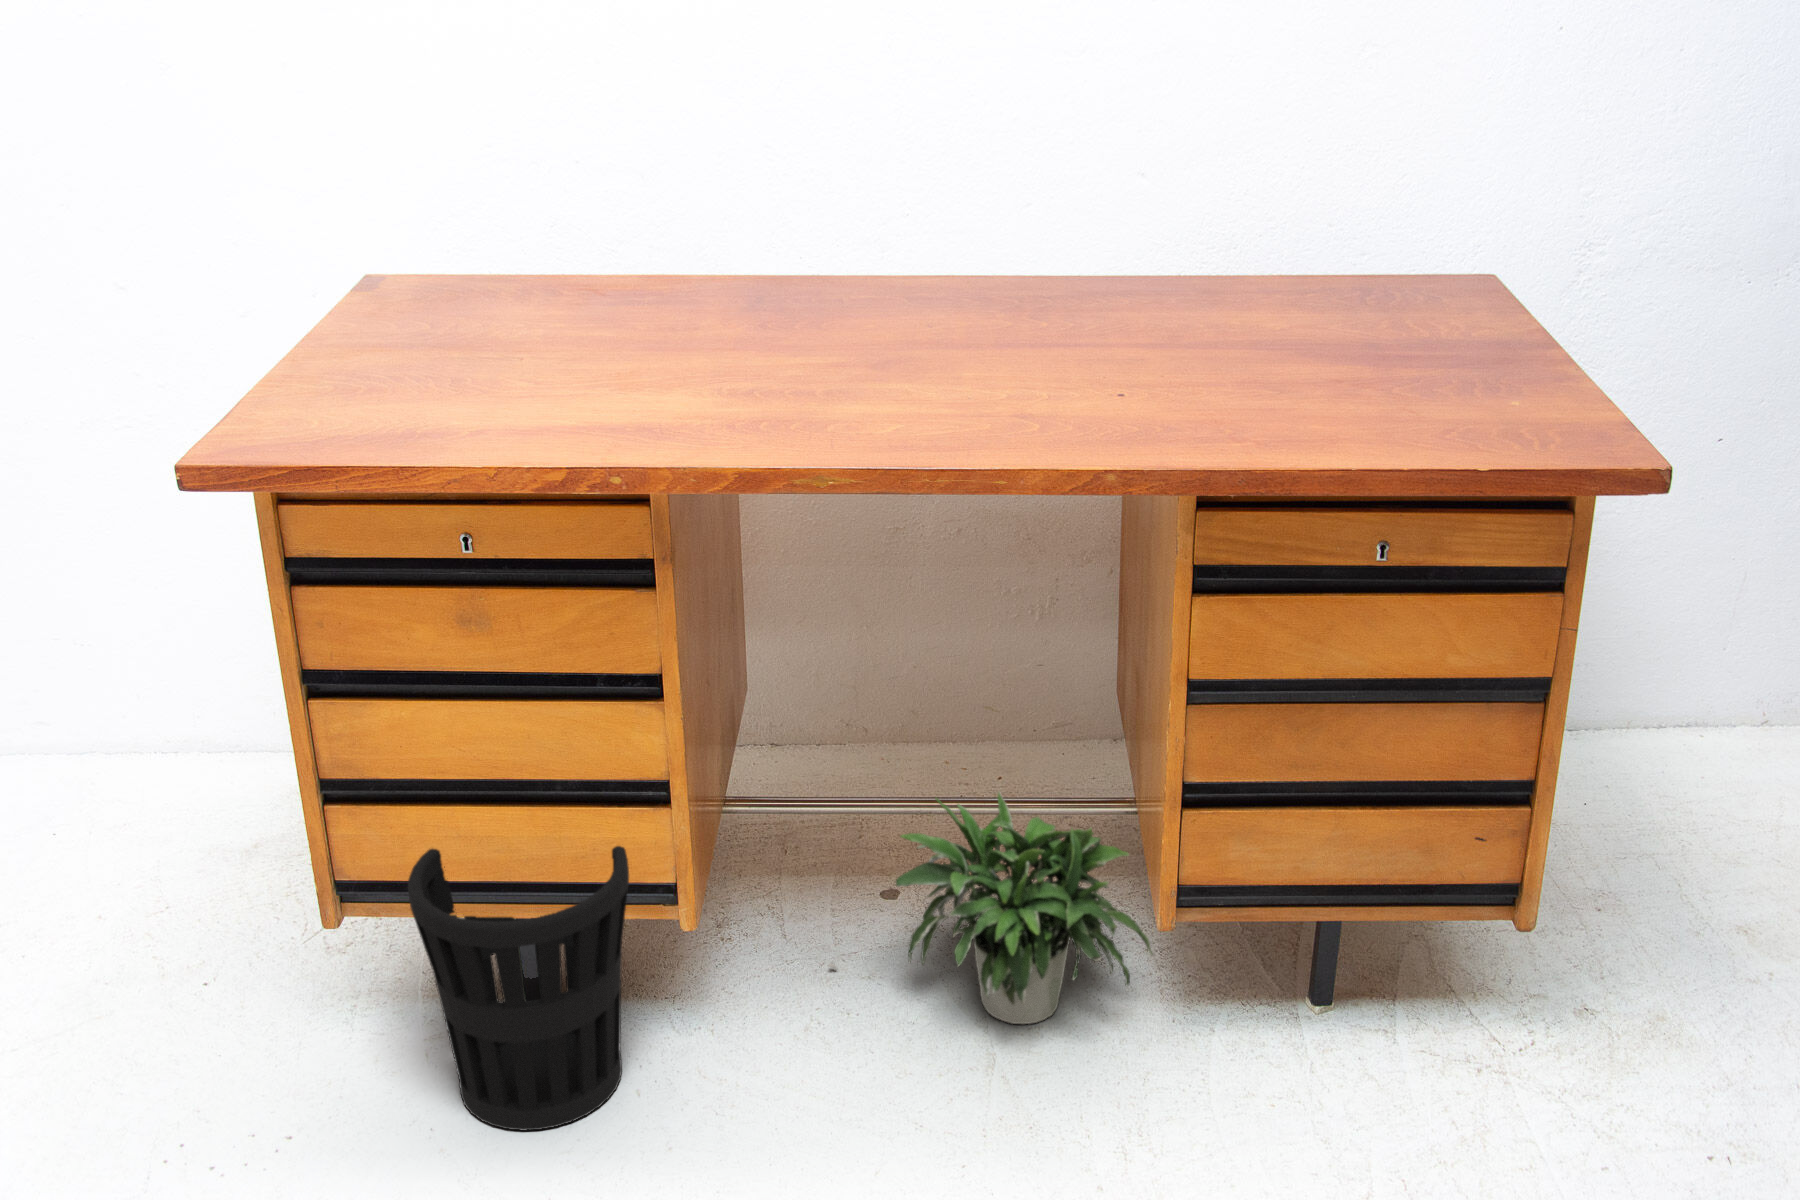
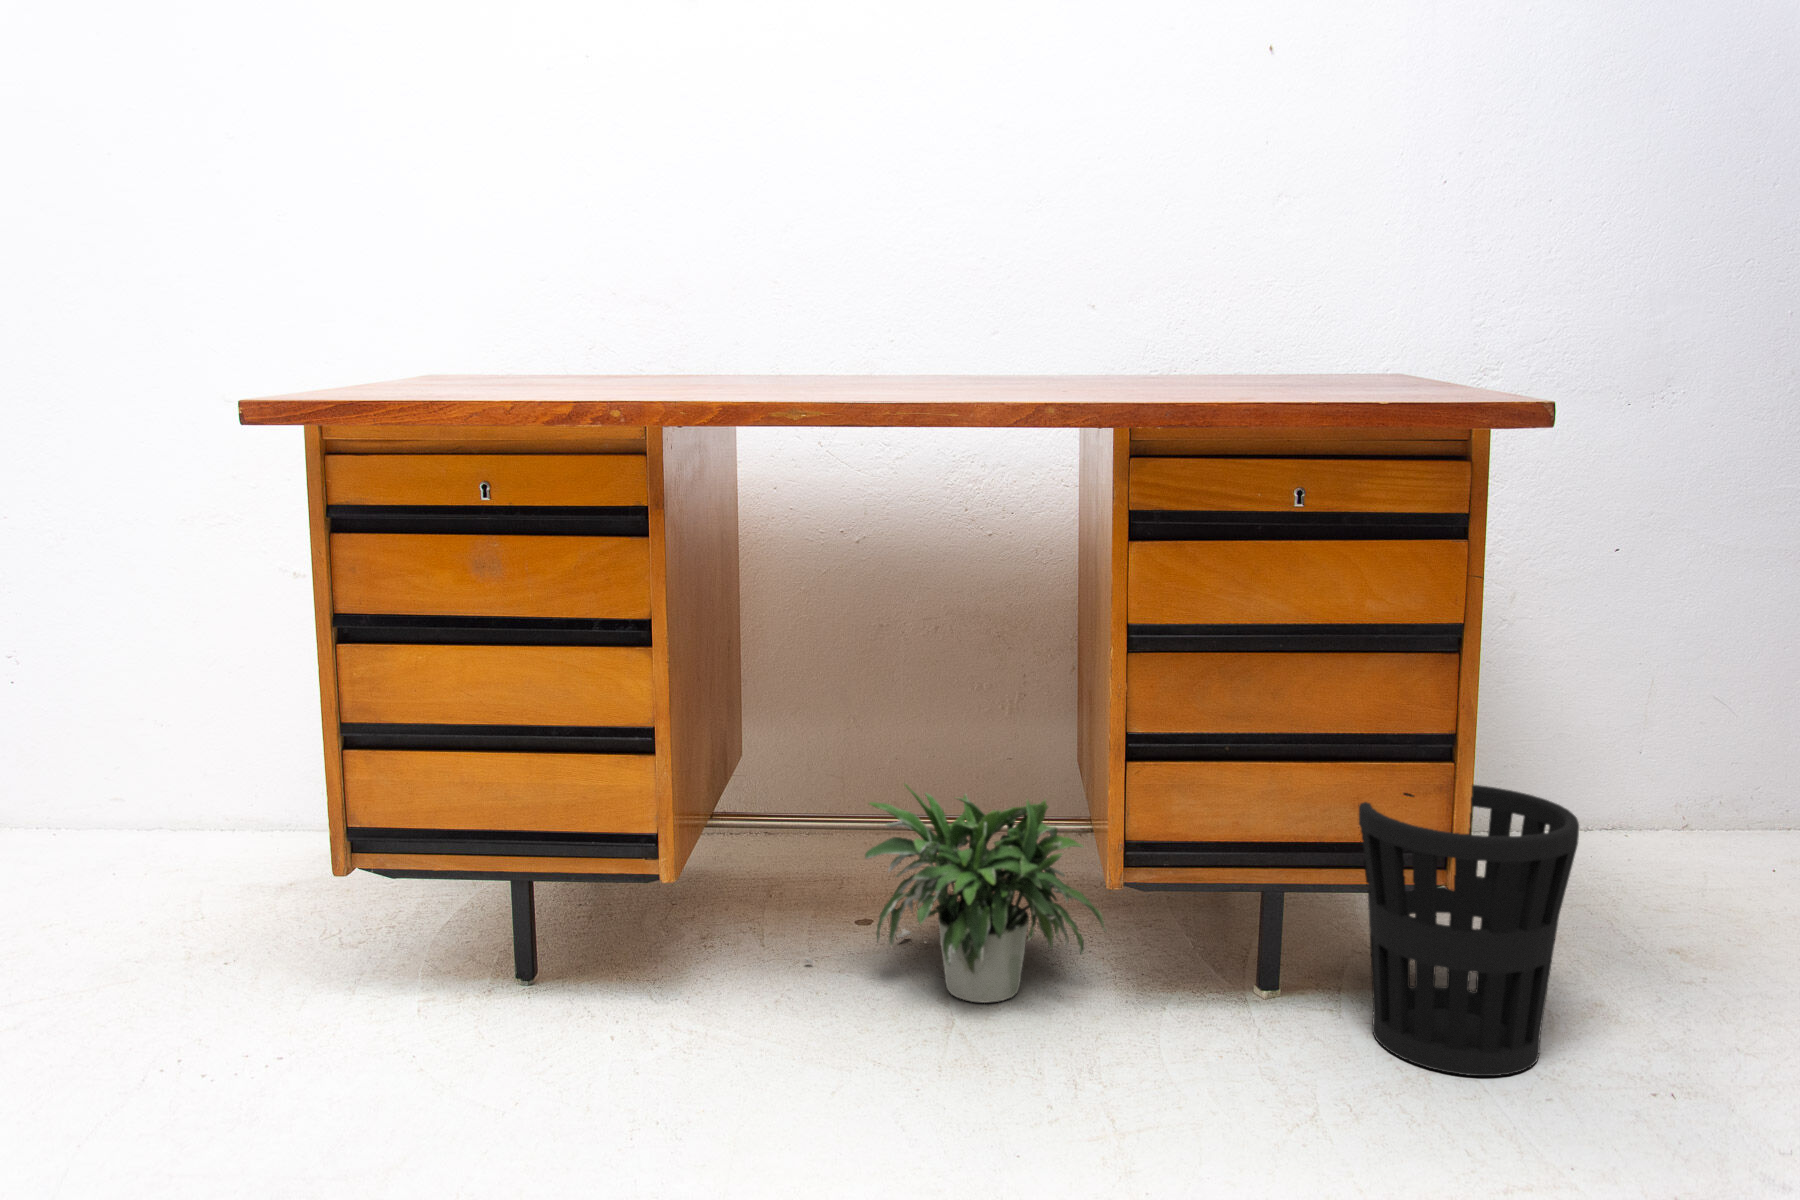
wastebasket: present [408,846,629,1131] -> present [1358,785,1579,1076]

